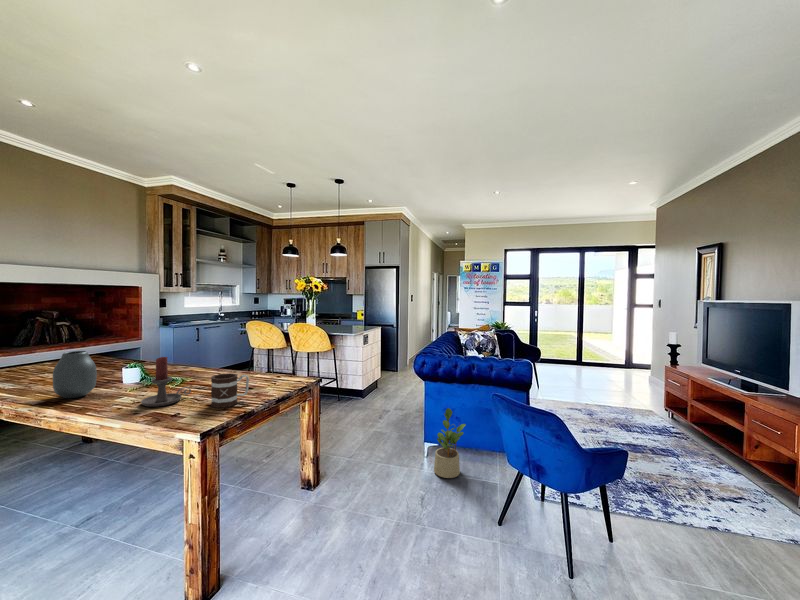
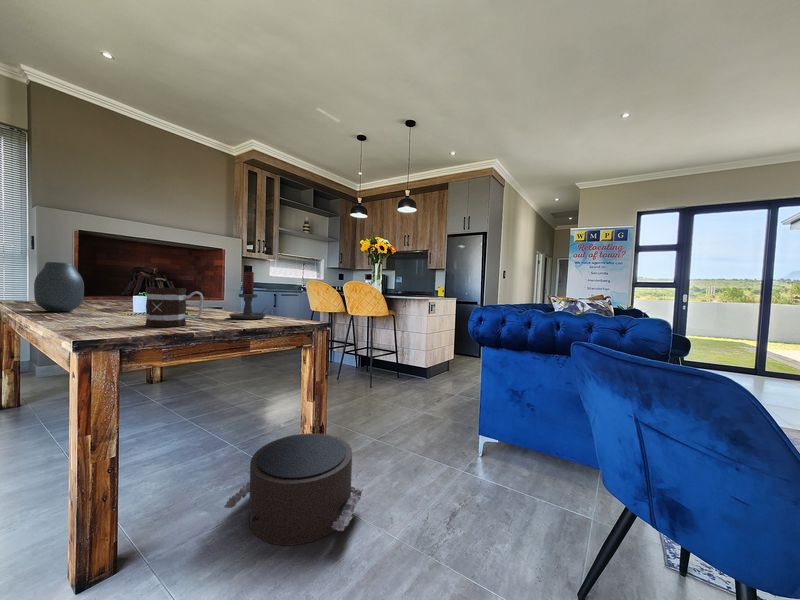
candle holder: present [141,357,191,407] -> present [229,272,276,319]
potted plant: present [434,408,466,478] -> none [483,383,540,493]
pouf: none [279,463,370,542] -> present [224,433,363,545]

